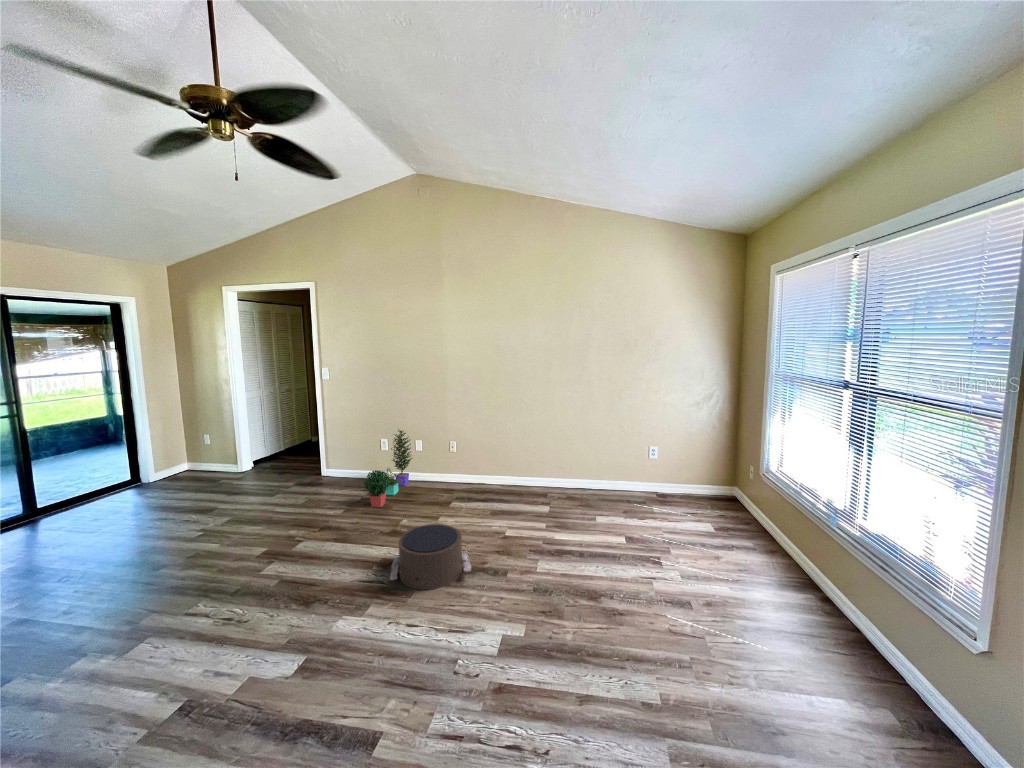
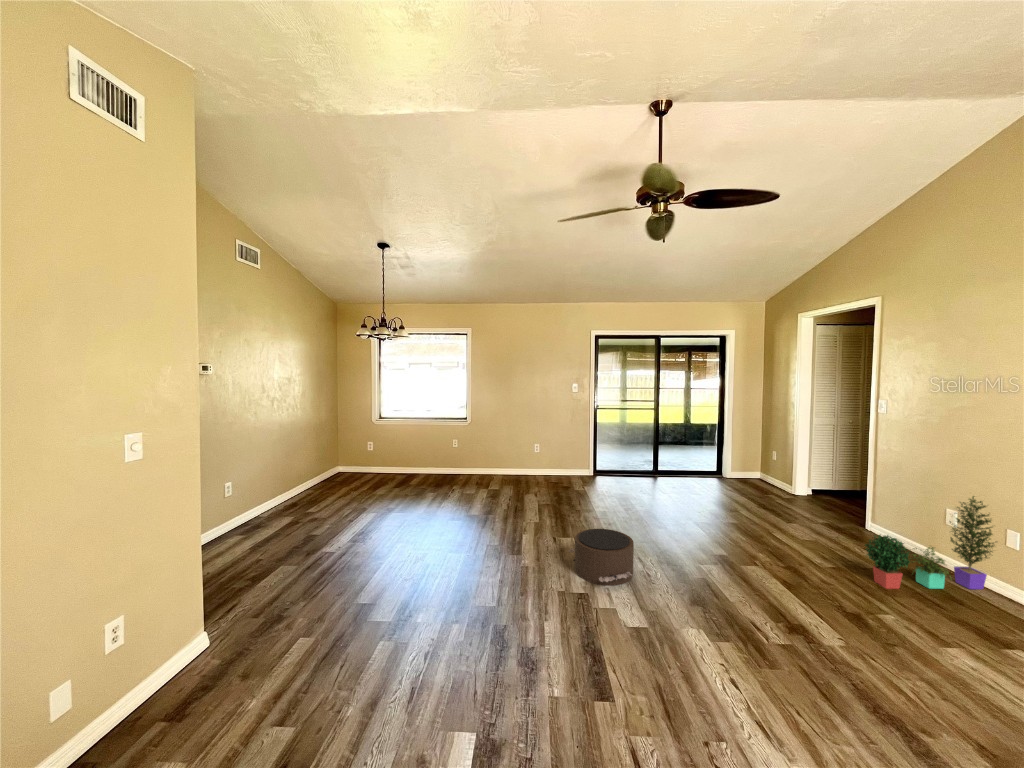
pouf: present [390,524,471,590] -> present [568,529,634,586]

